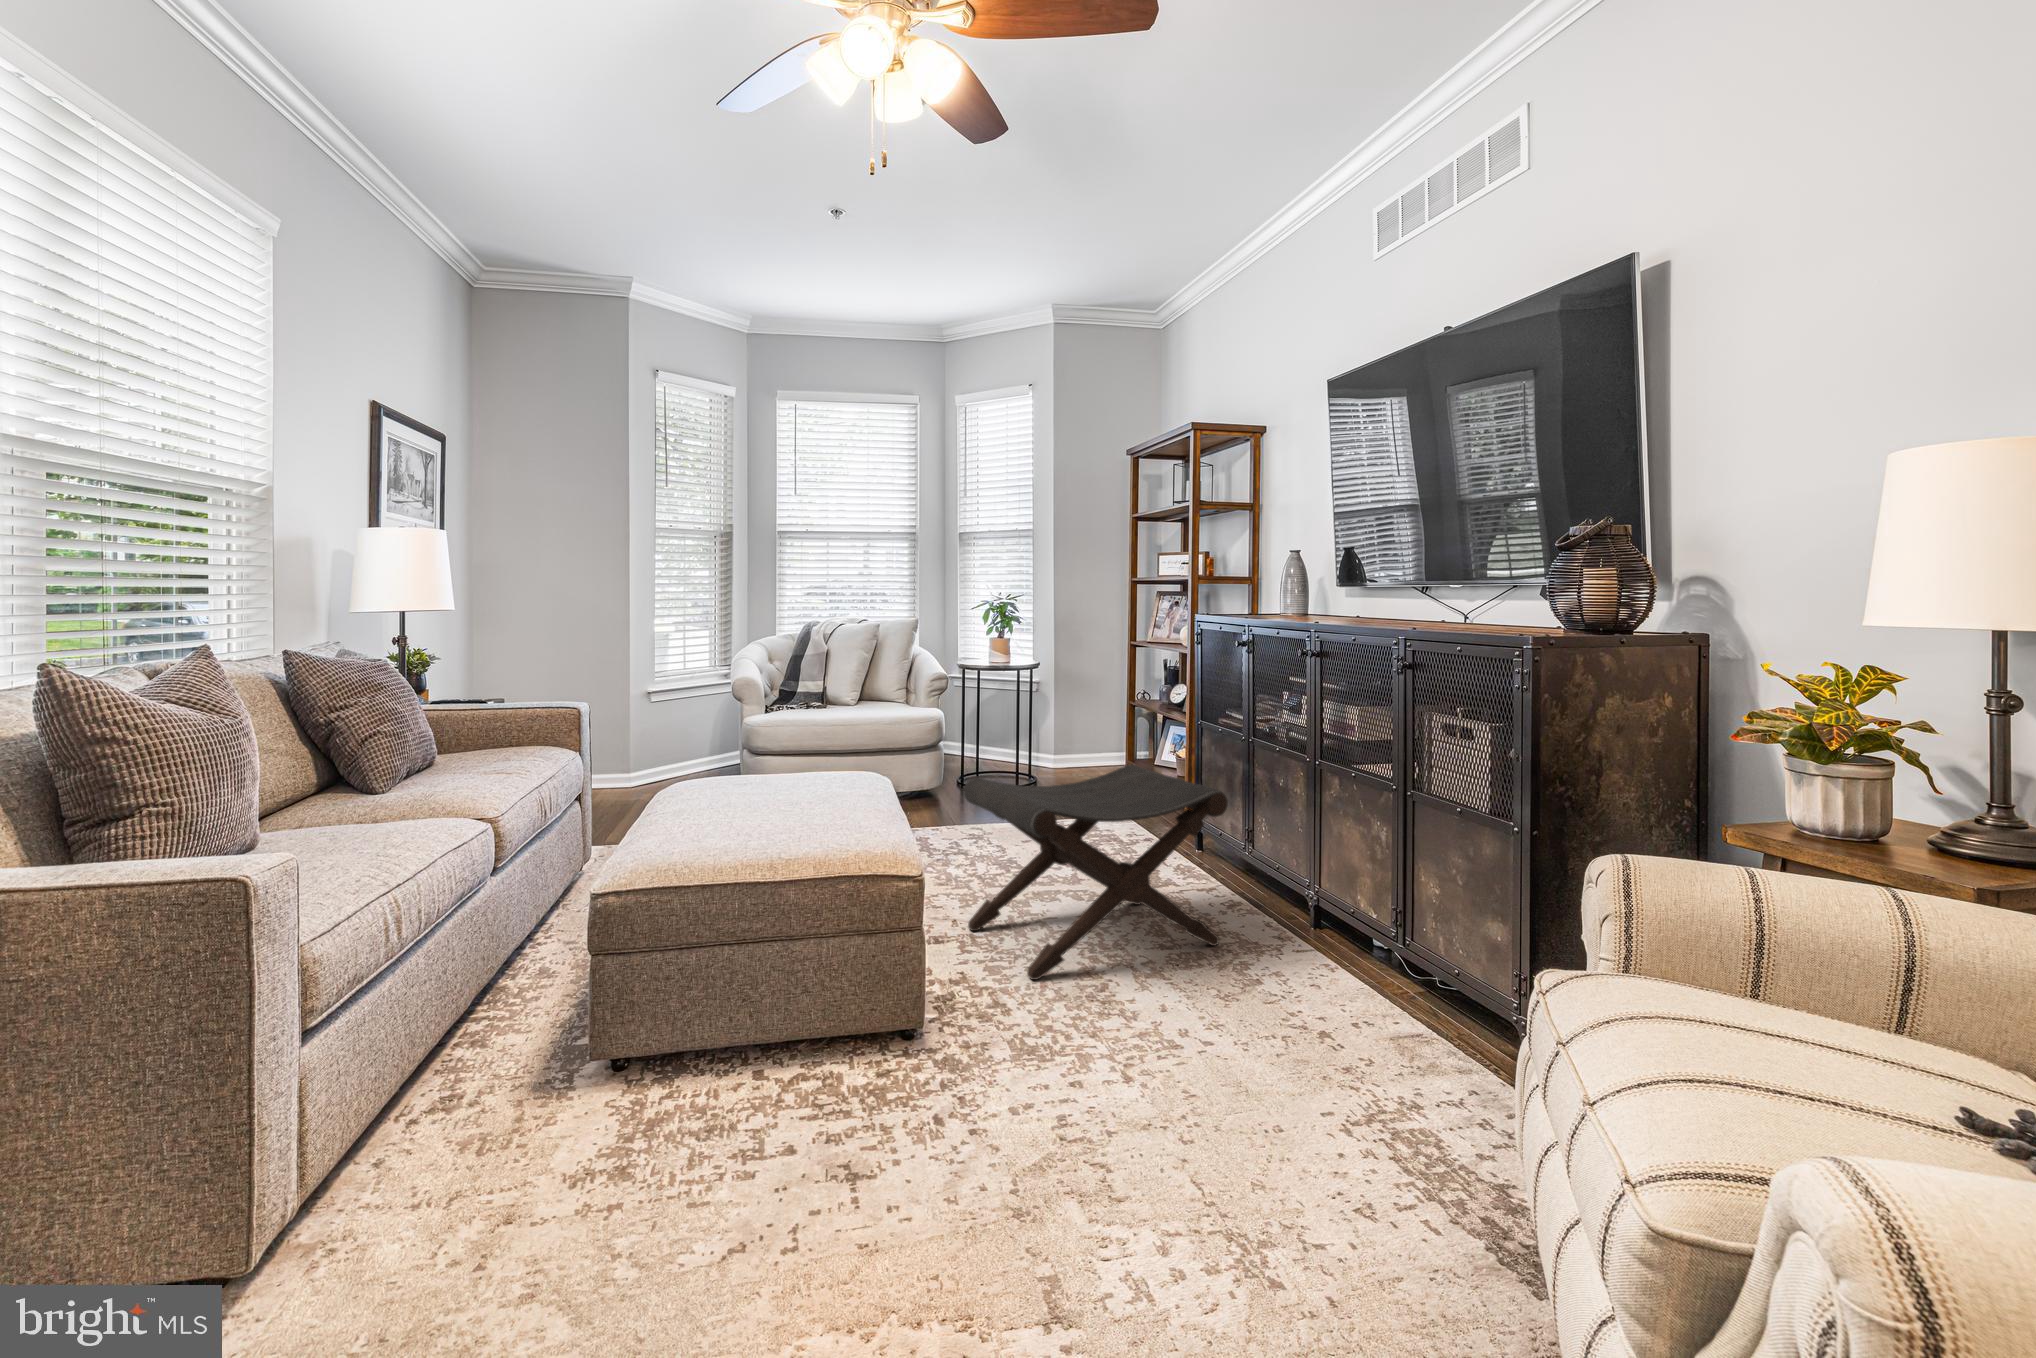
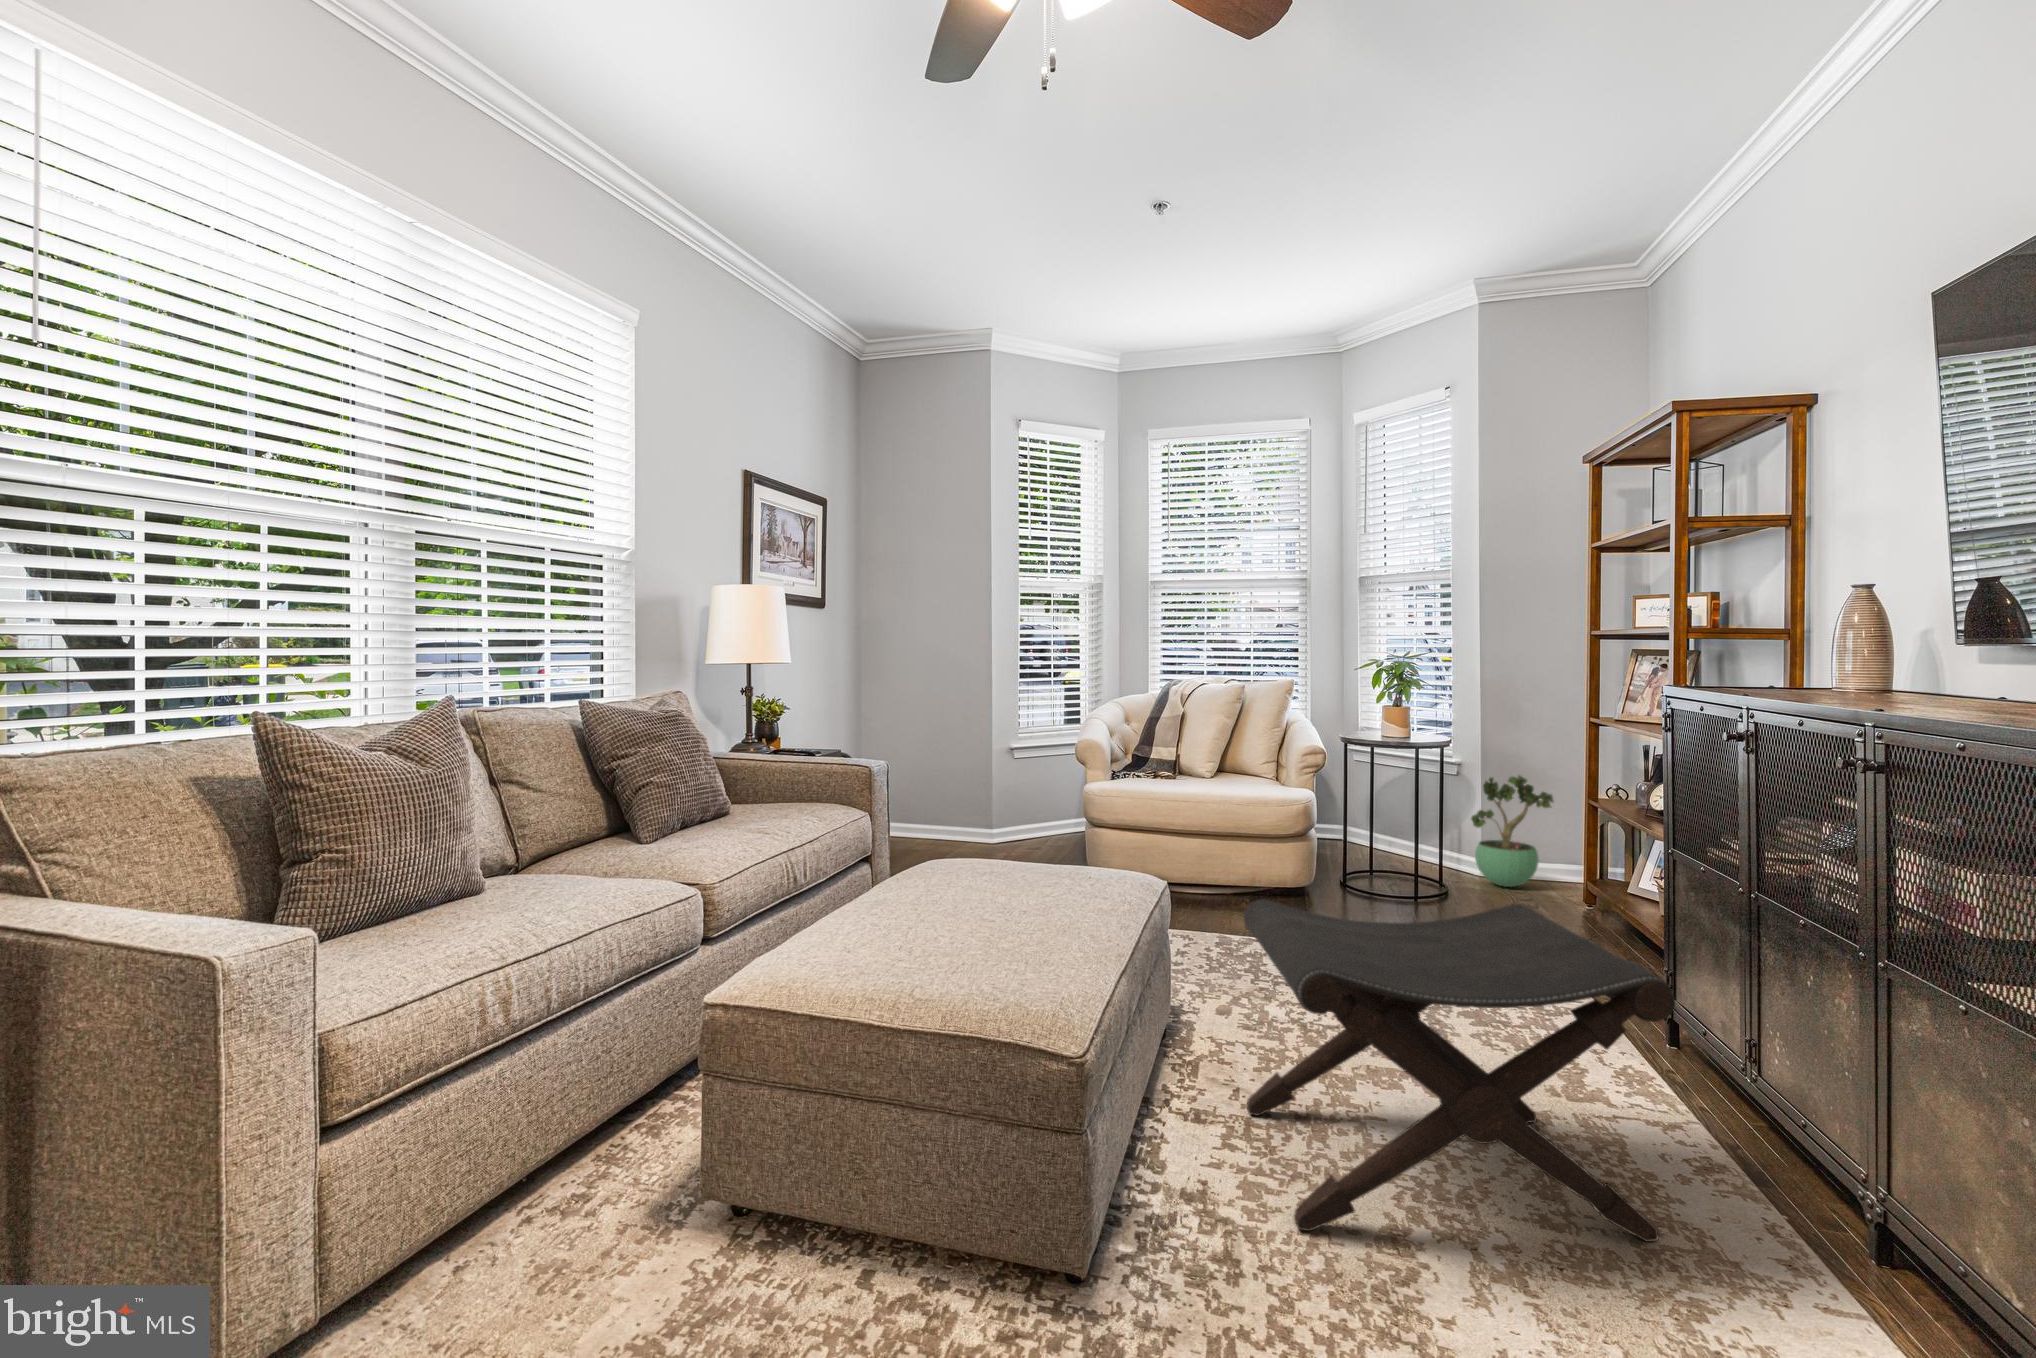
potted plant: none [1053,689,1109,774] -> present [1471,776,1553,887]

